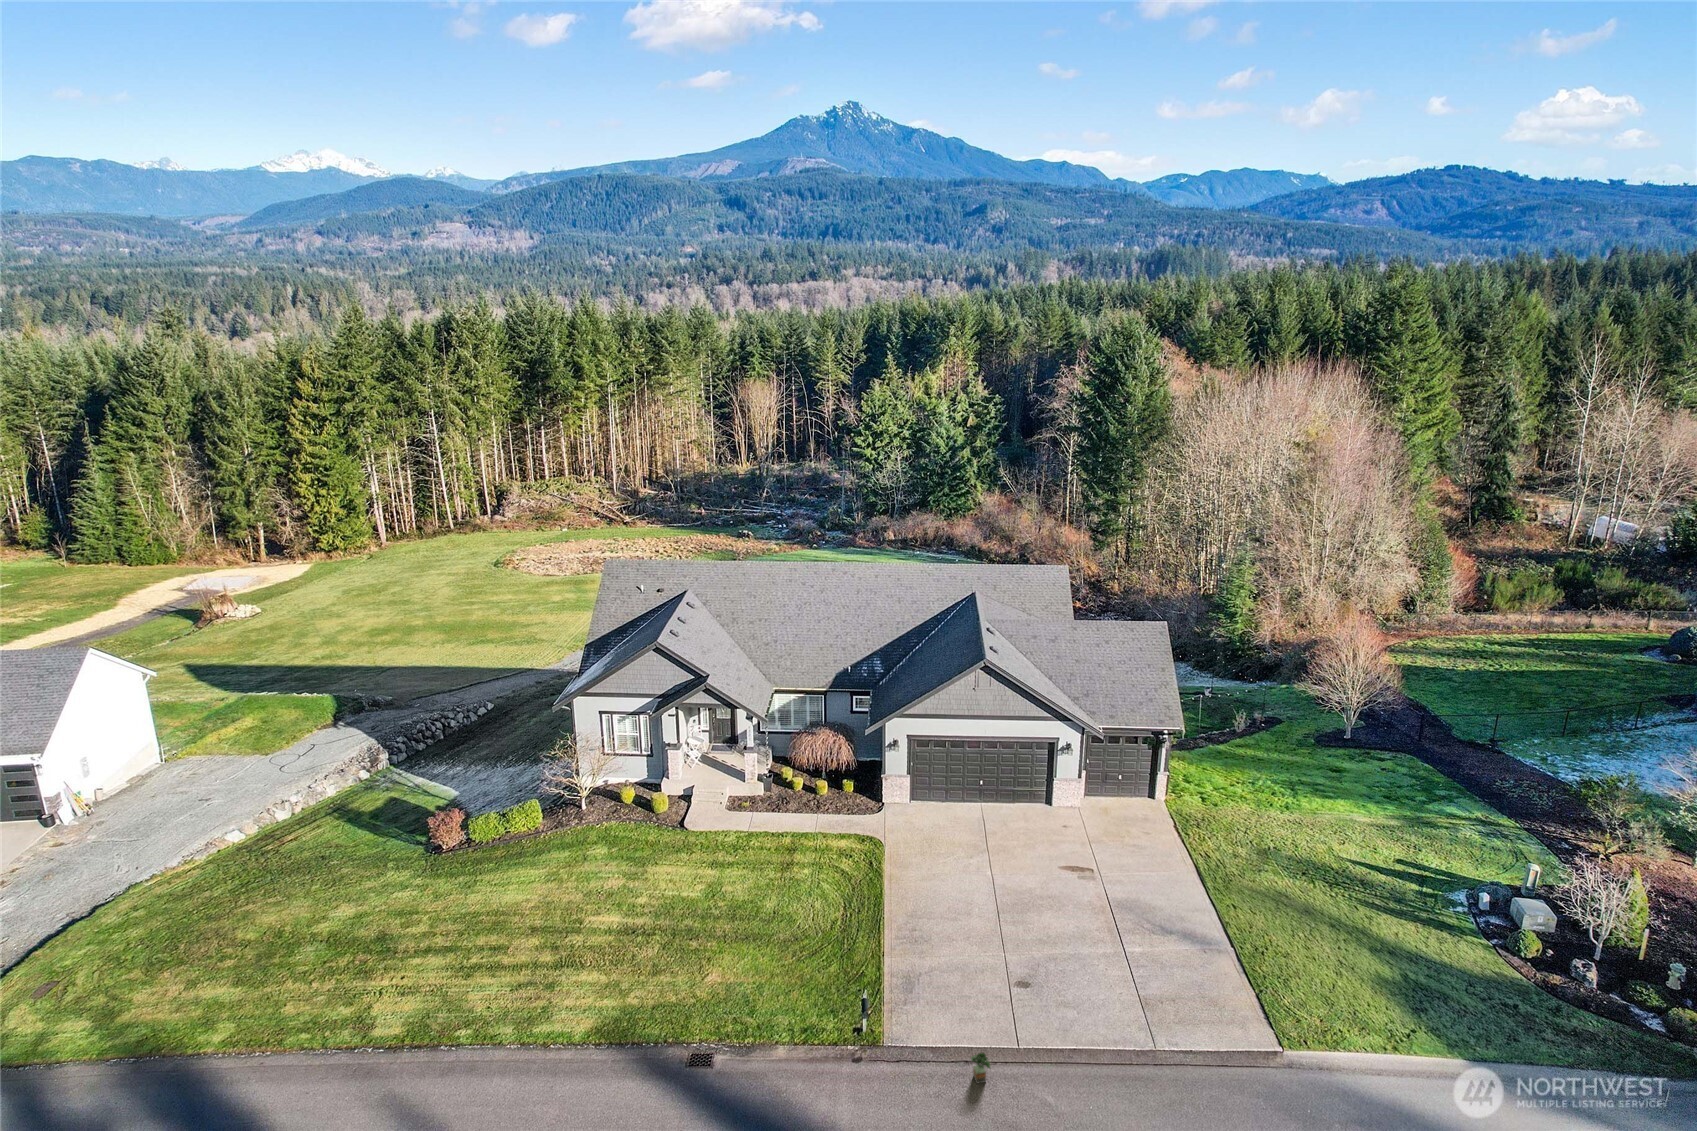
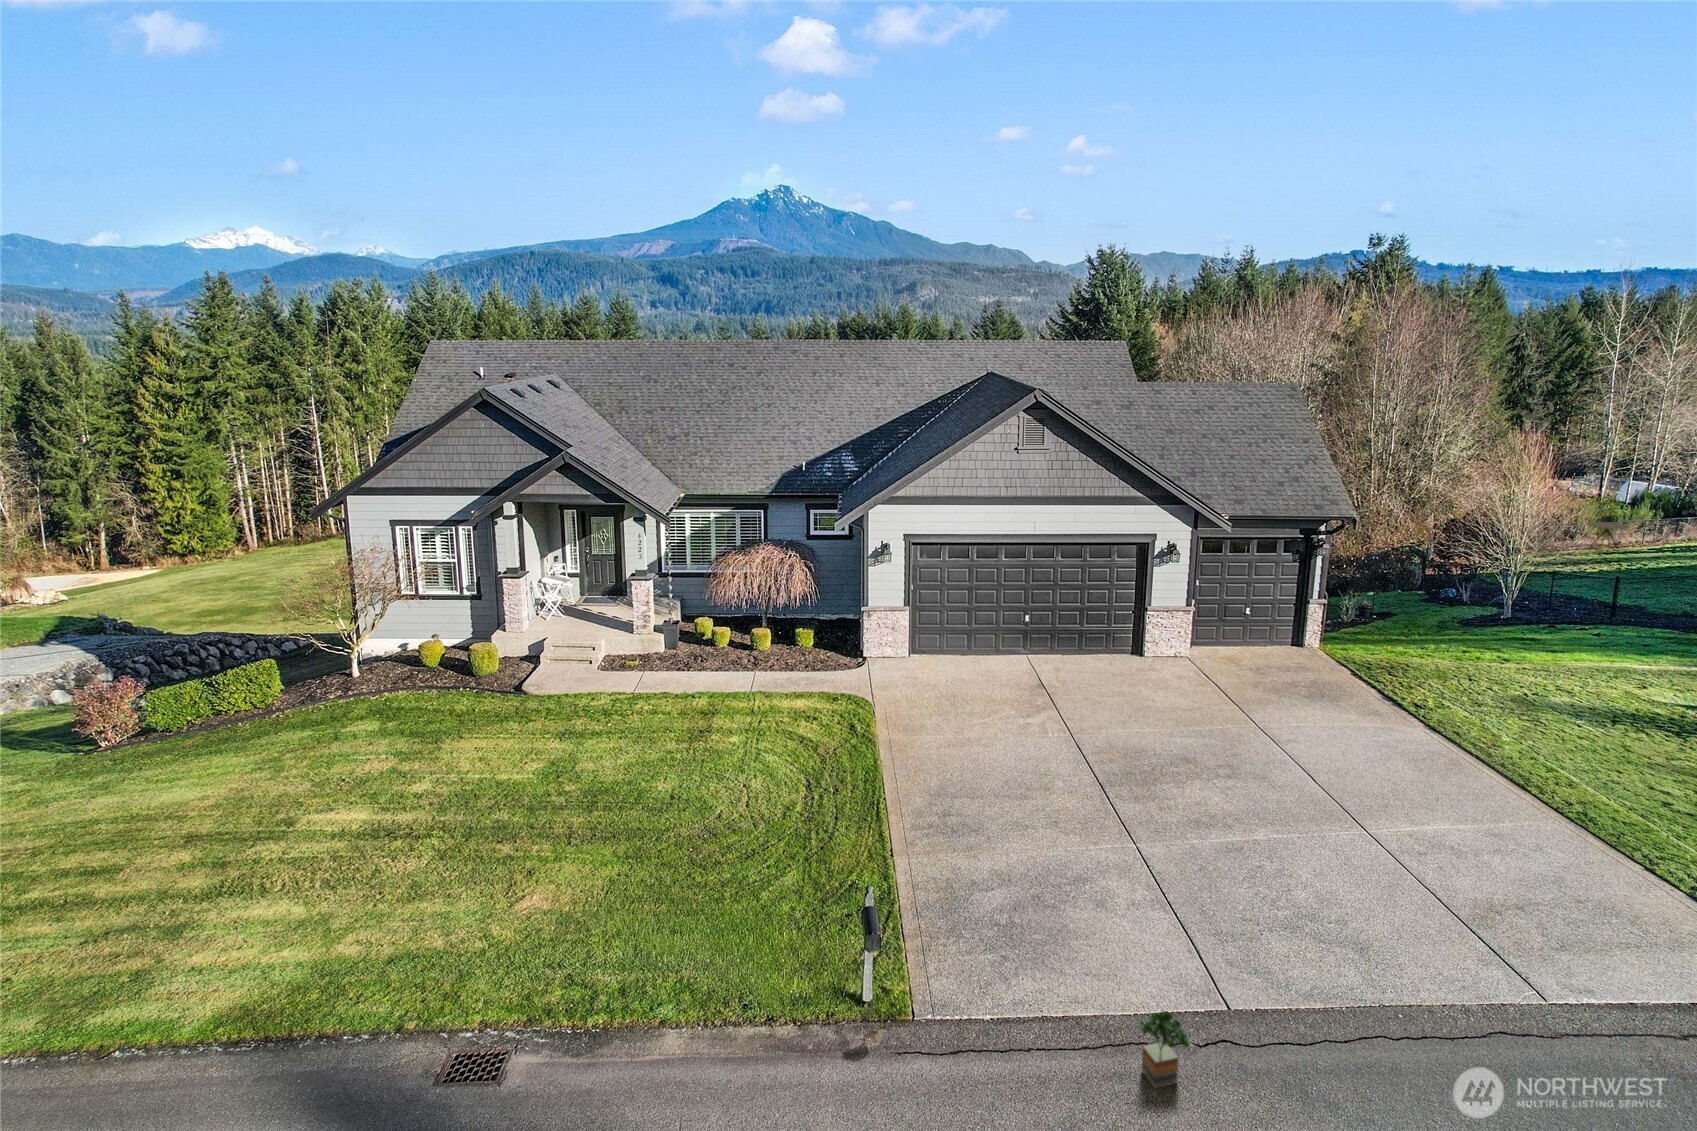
round table: none [1399,681,1428,705] -> present [1586,522,1630,549]

